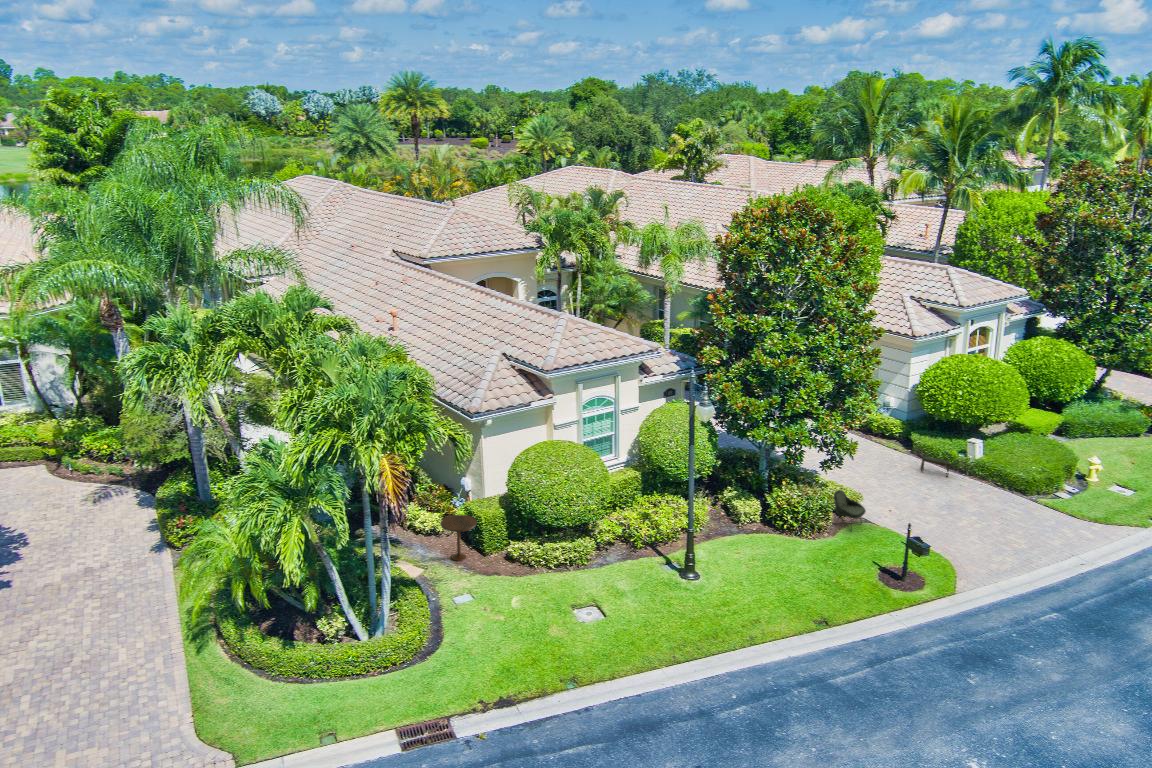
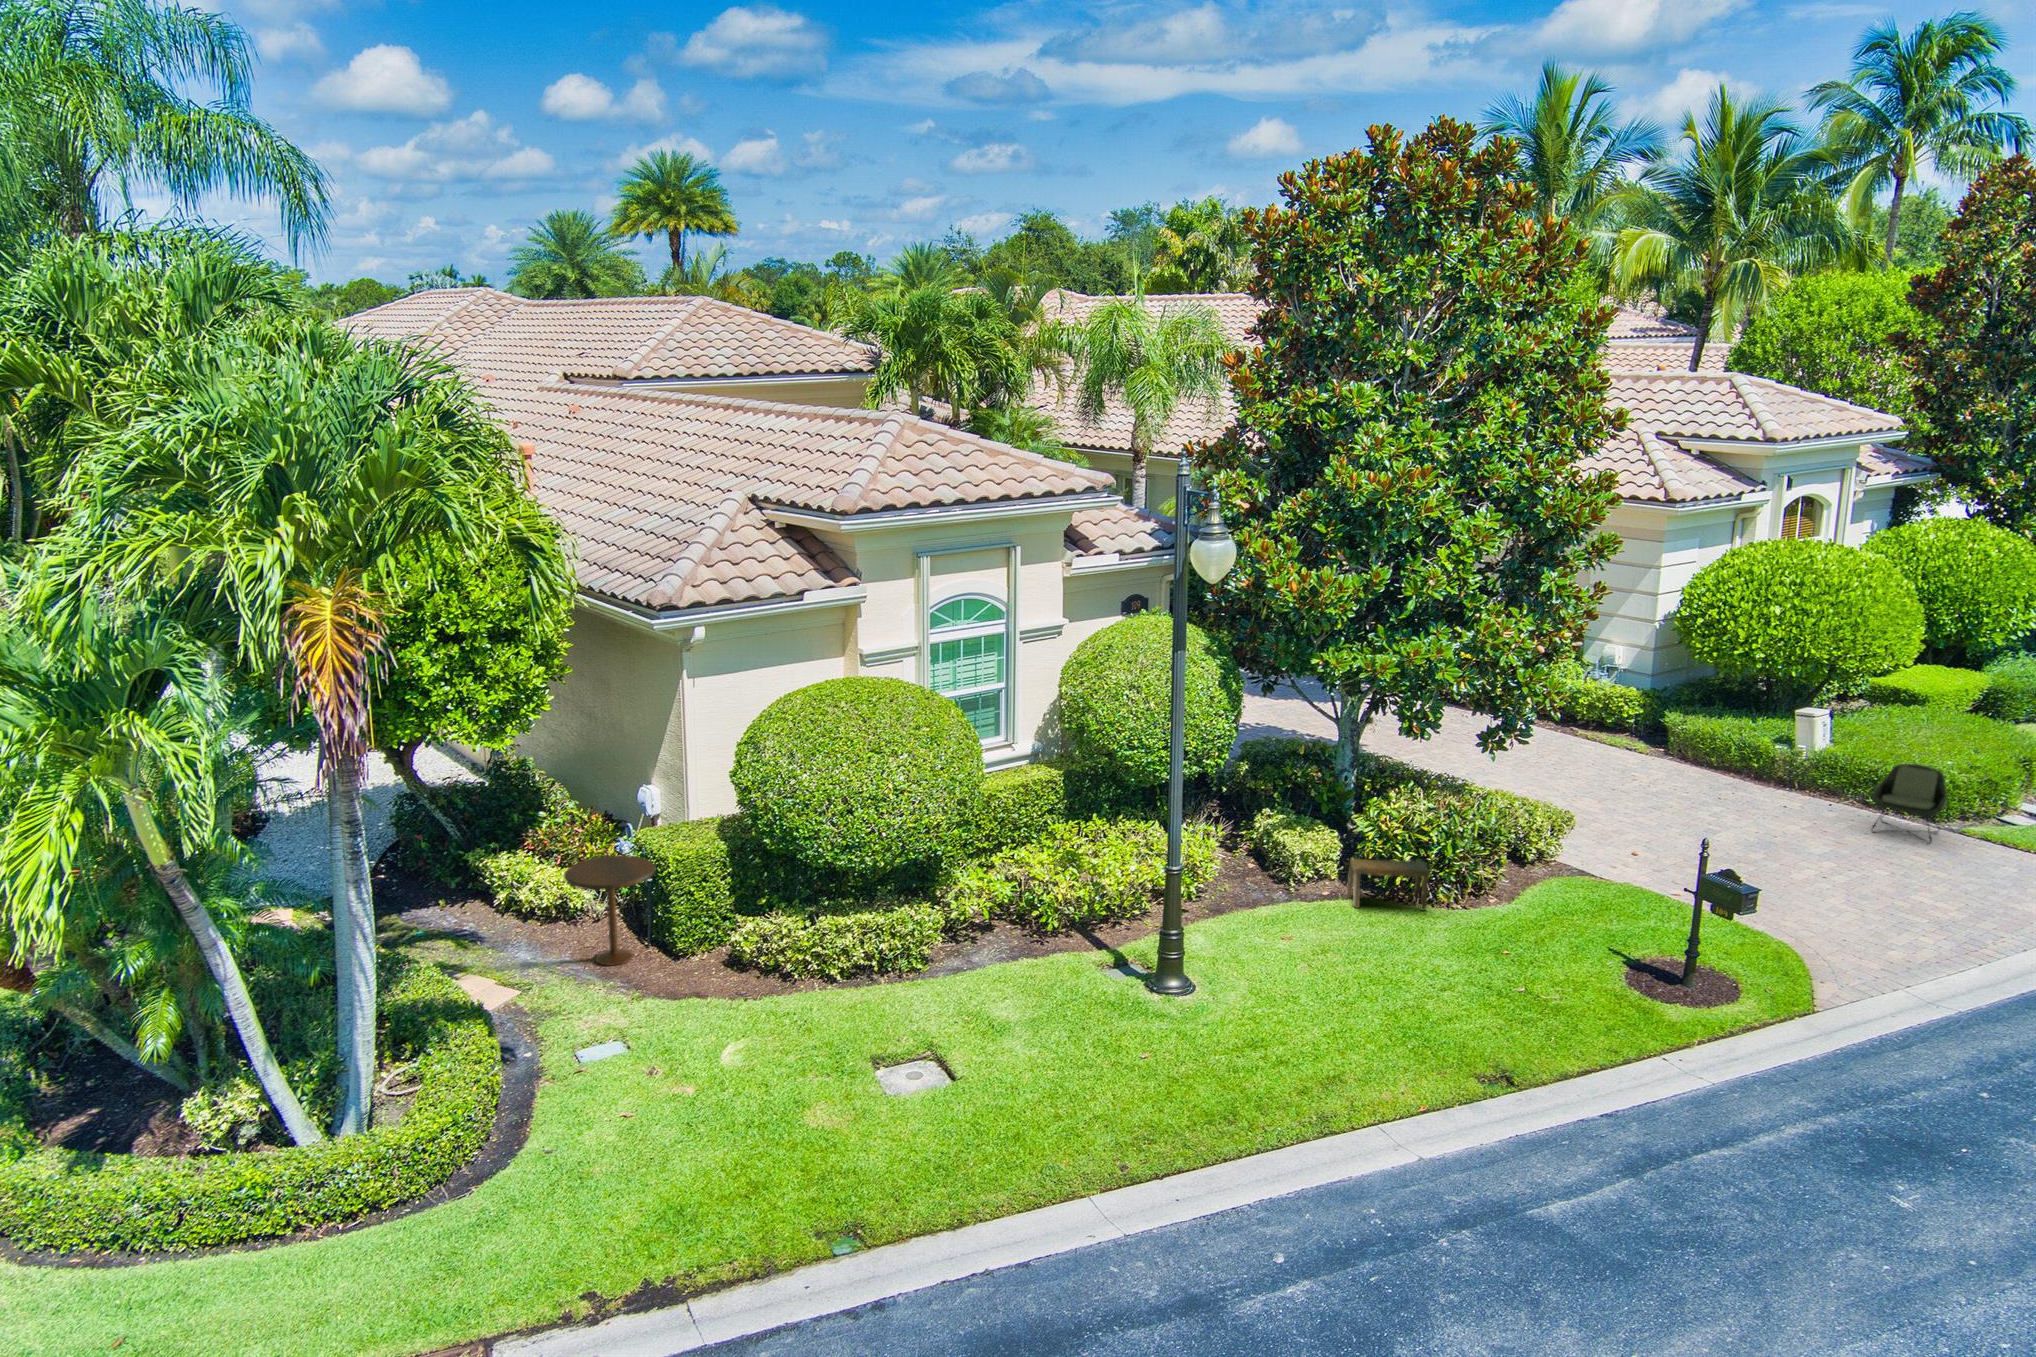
bench: present [920,456,951,477] -> present [1346,859,1430,910]
lounge chair: present [834,490,866,532] -> present [1872,764,1947,843]

